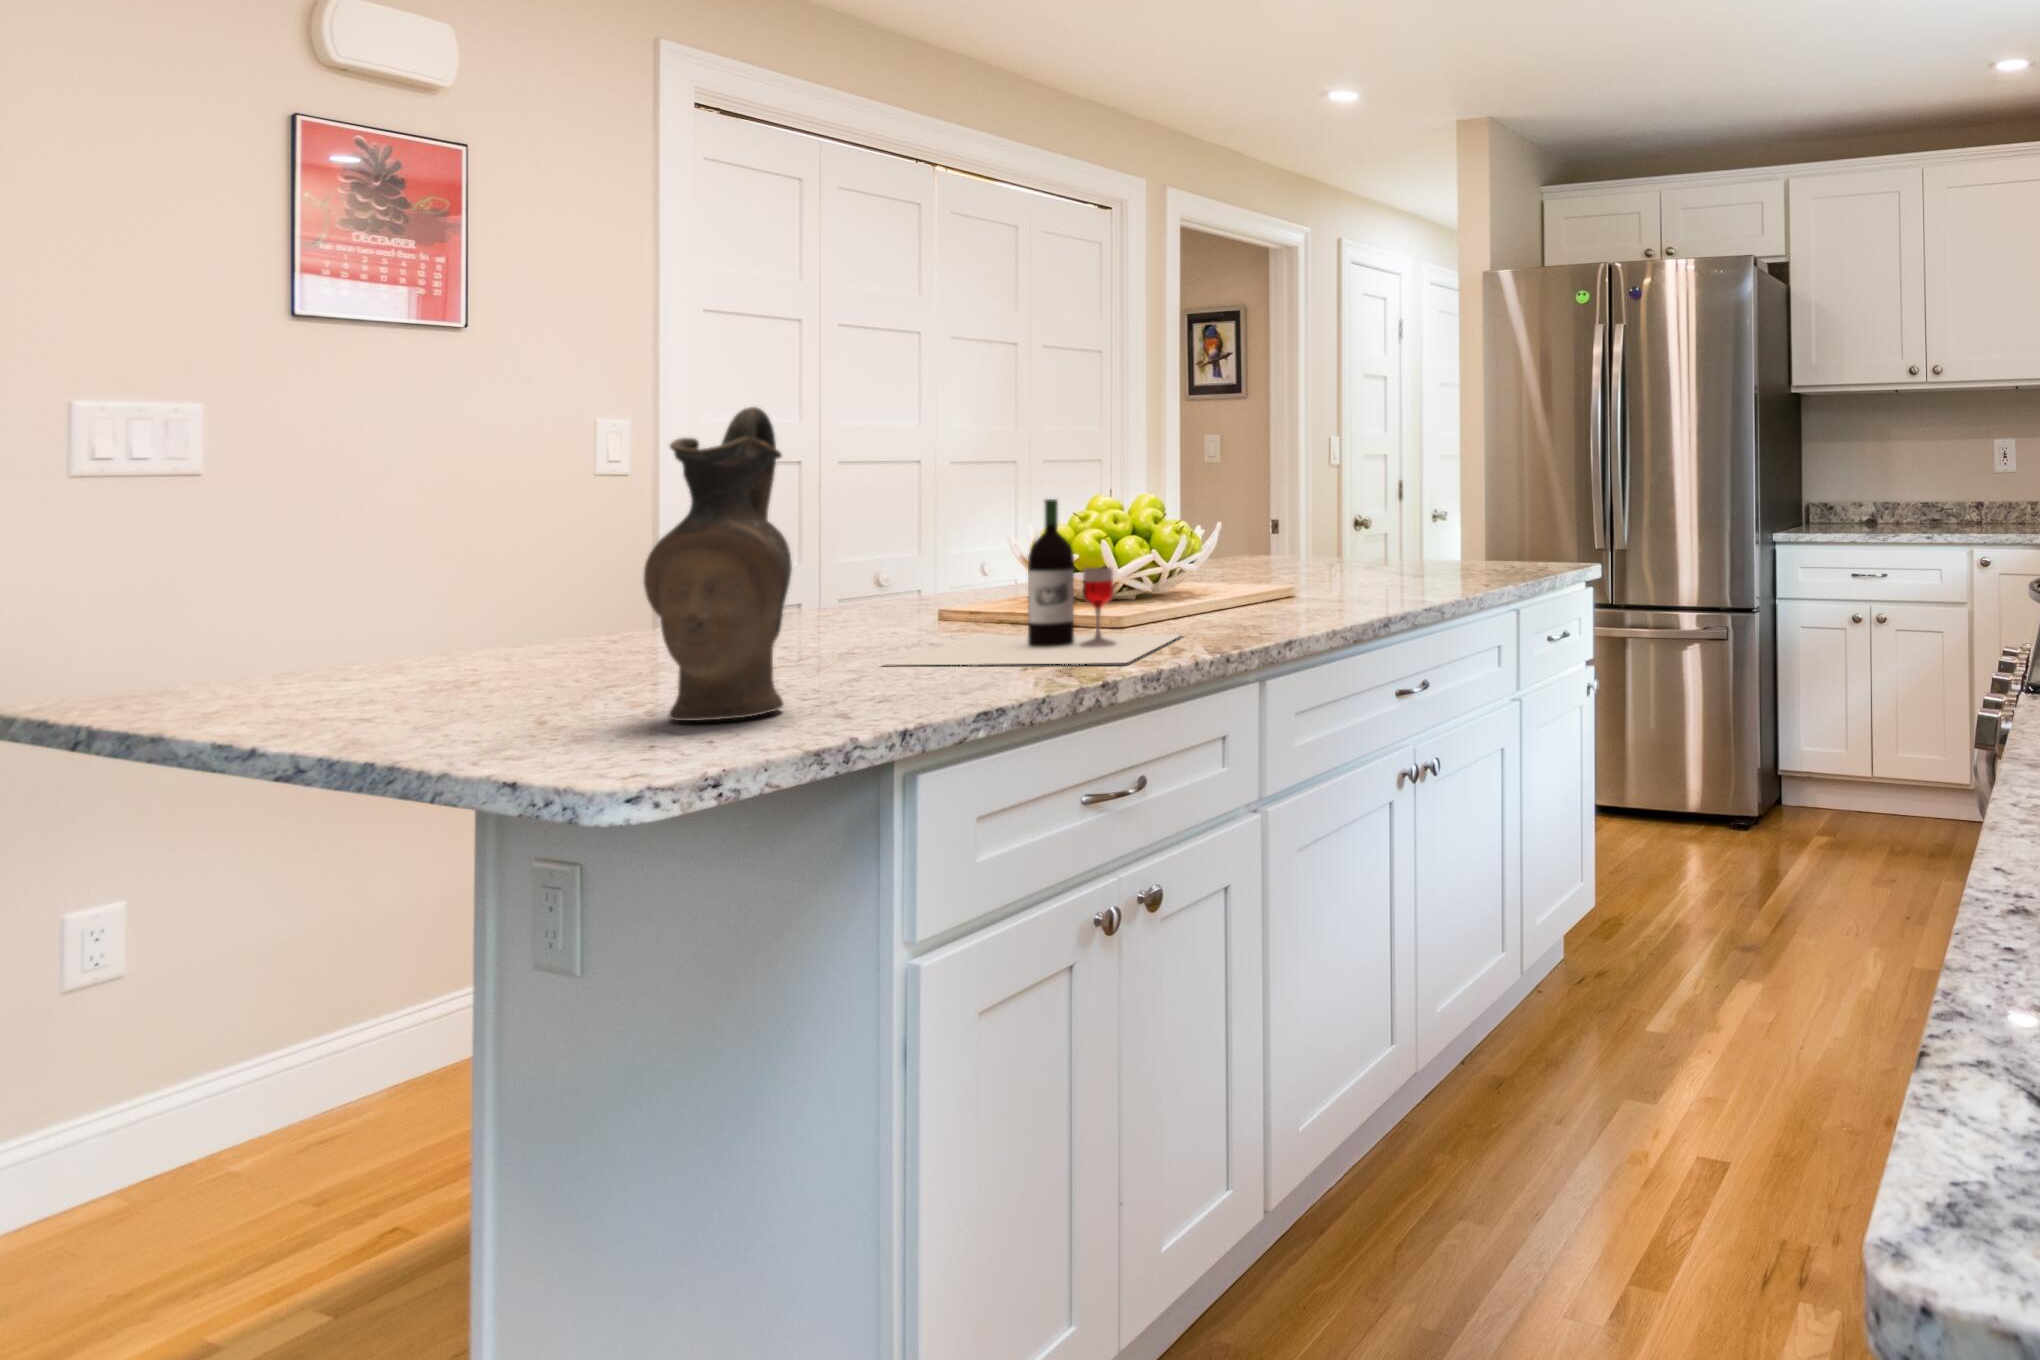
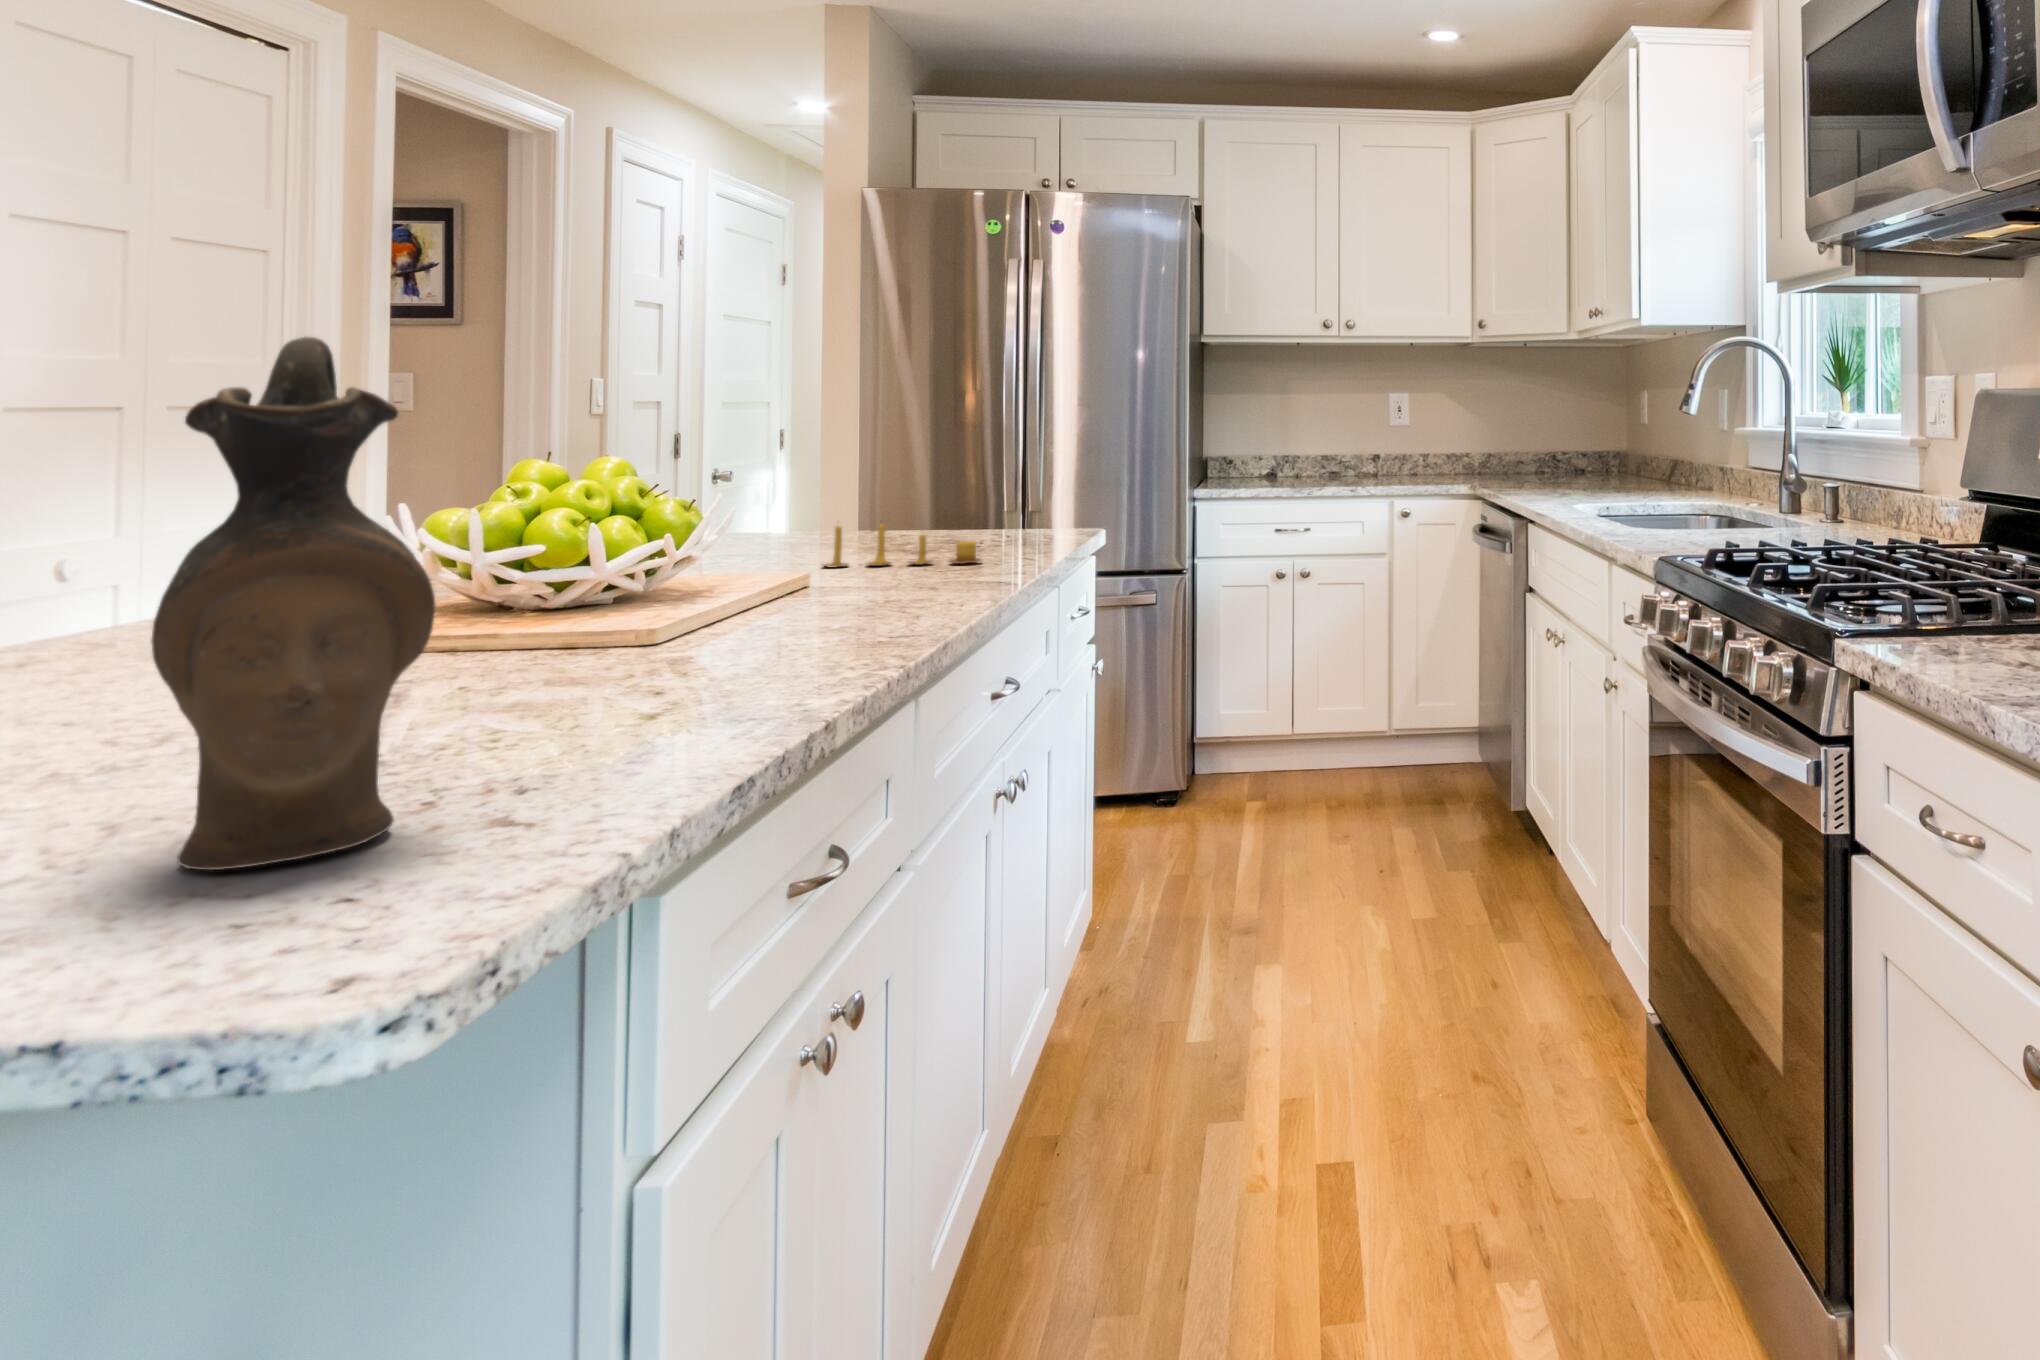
wine bottle: present [888,499,1180,665] -> none [380,473,803,734]
candle: none [1337,547,1456,586] -> present [823,525,981,567]

